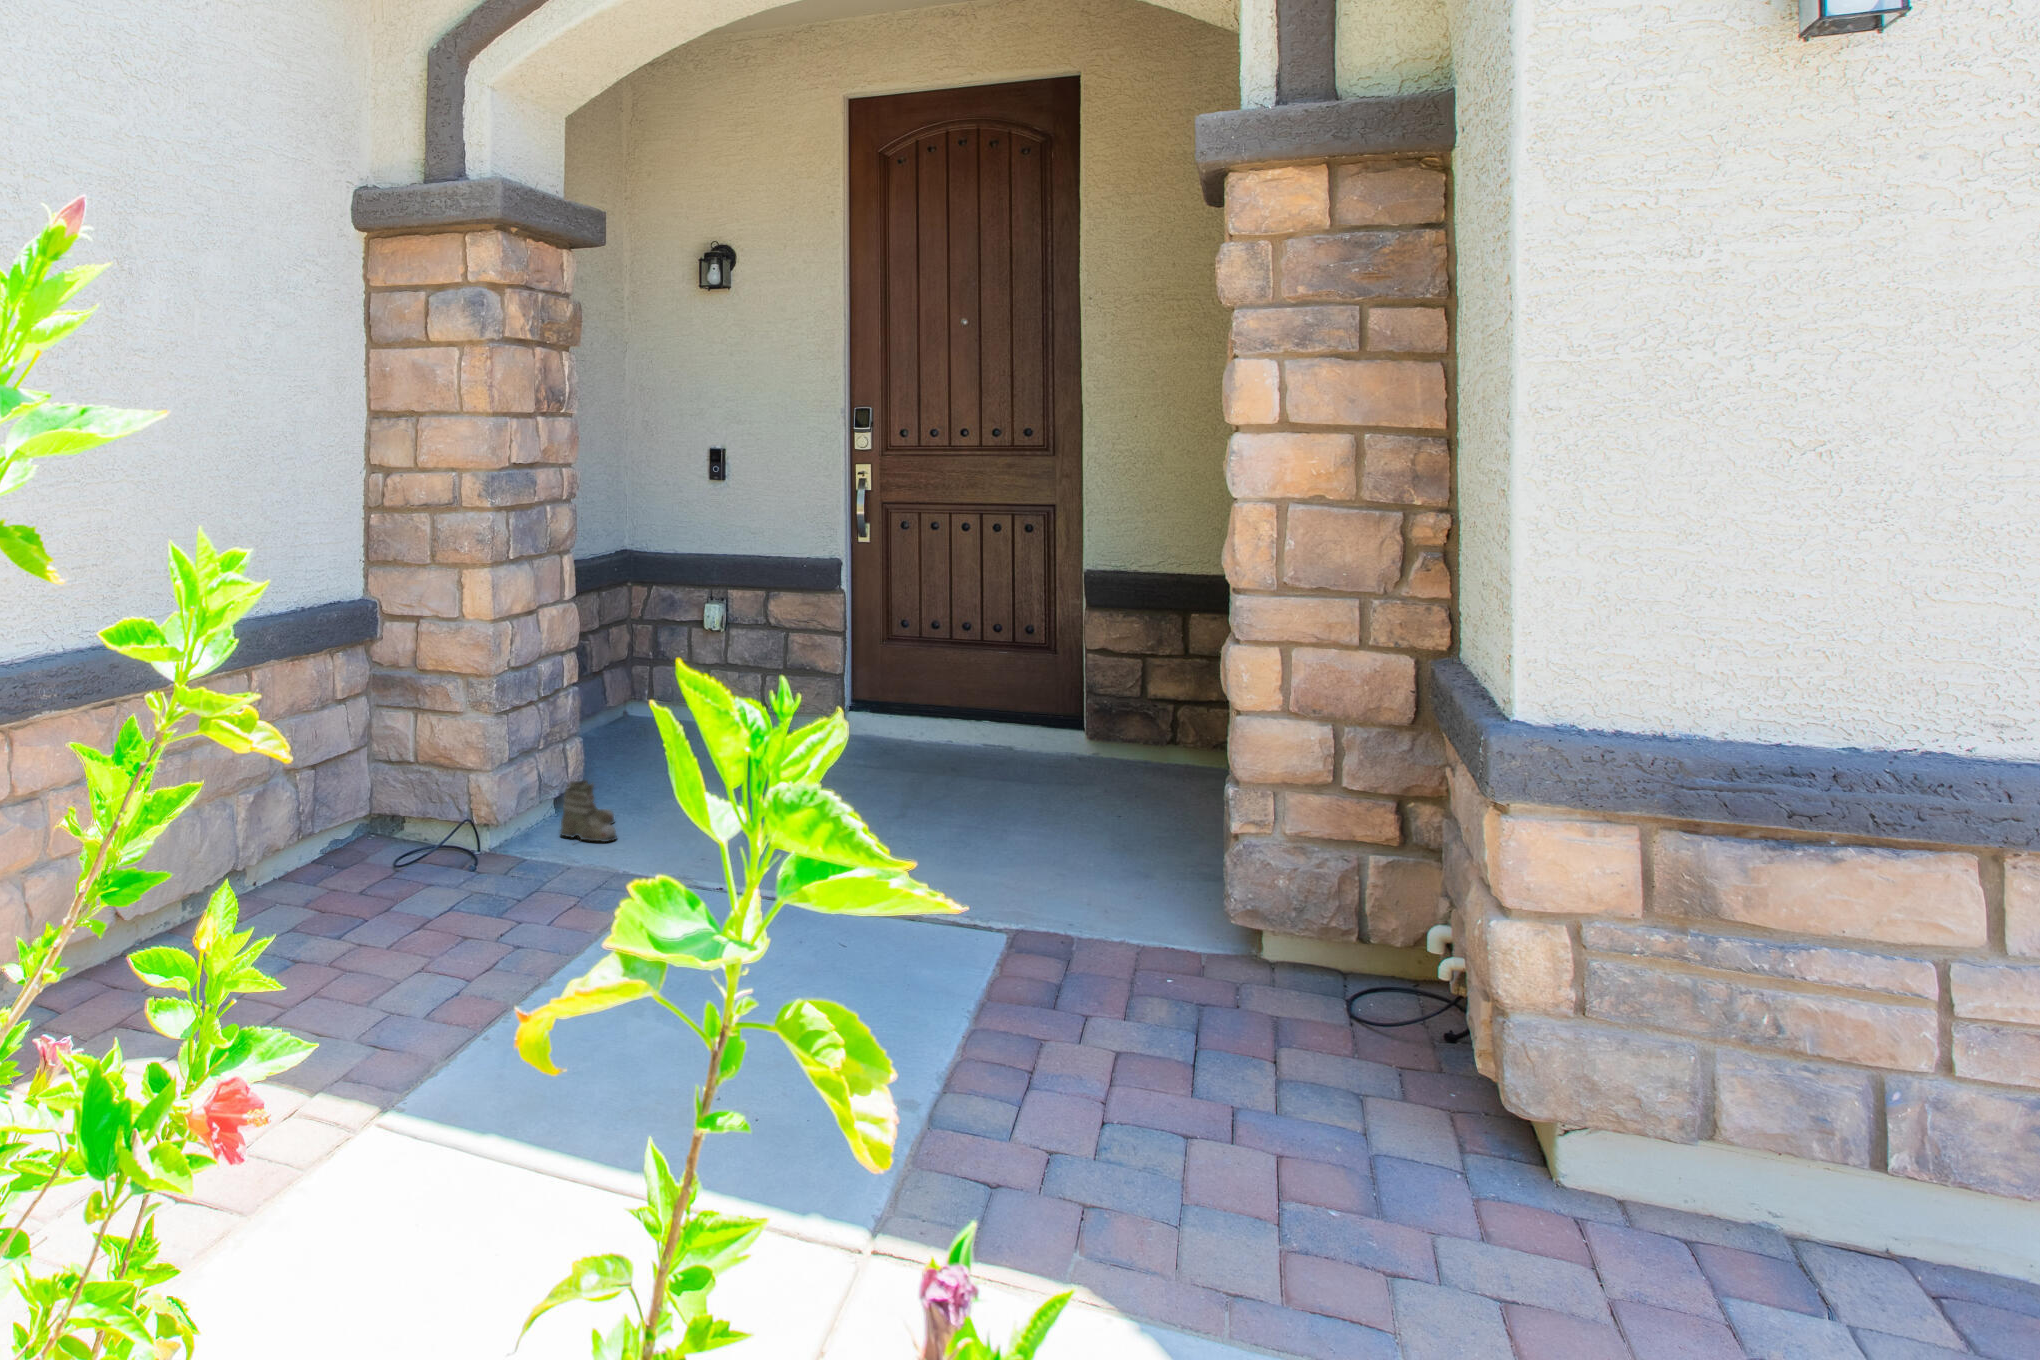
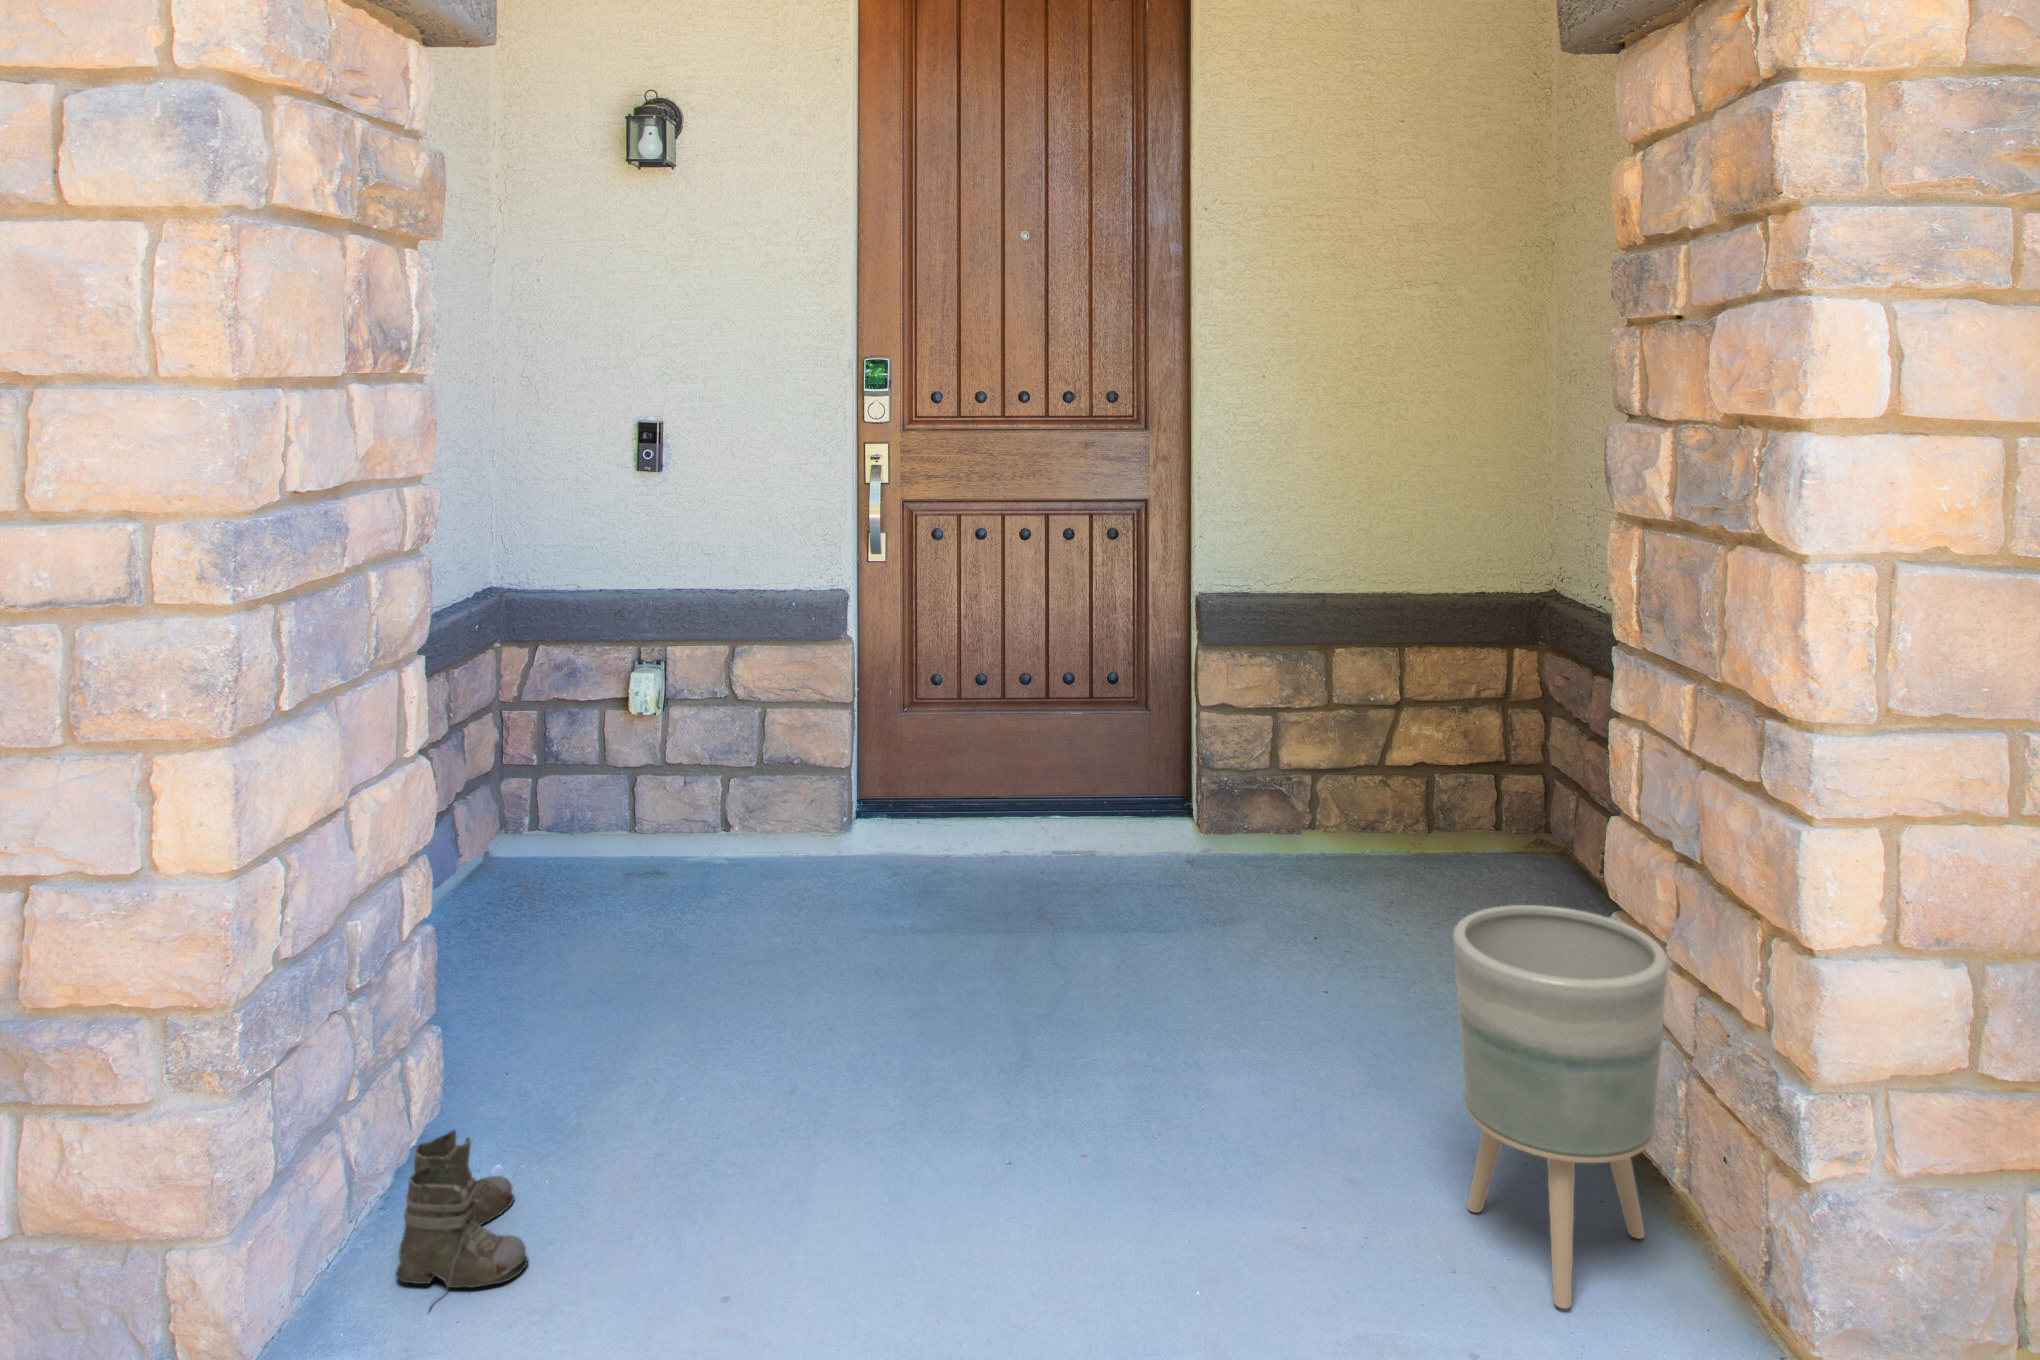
planter: none [1090,715,1213,918] -> present [1453,905,1668,1309]

